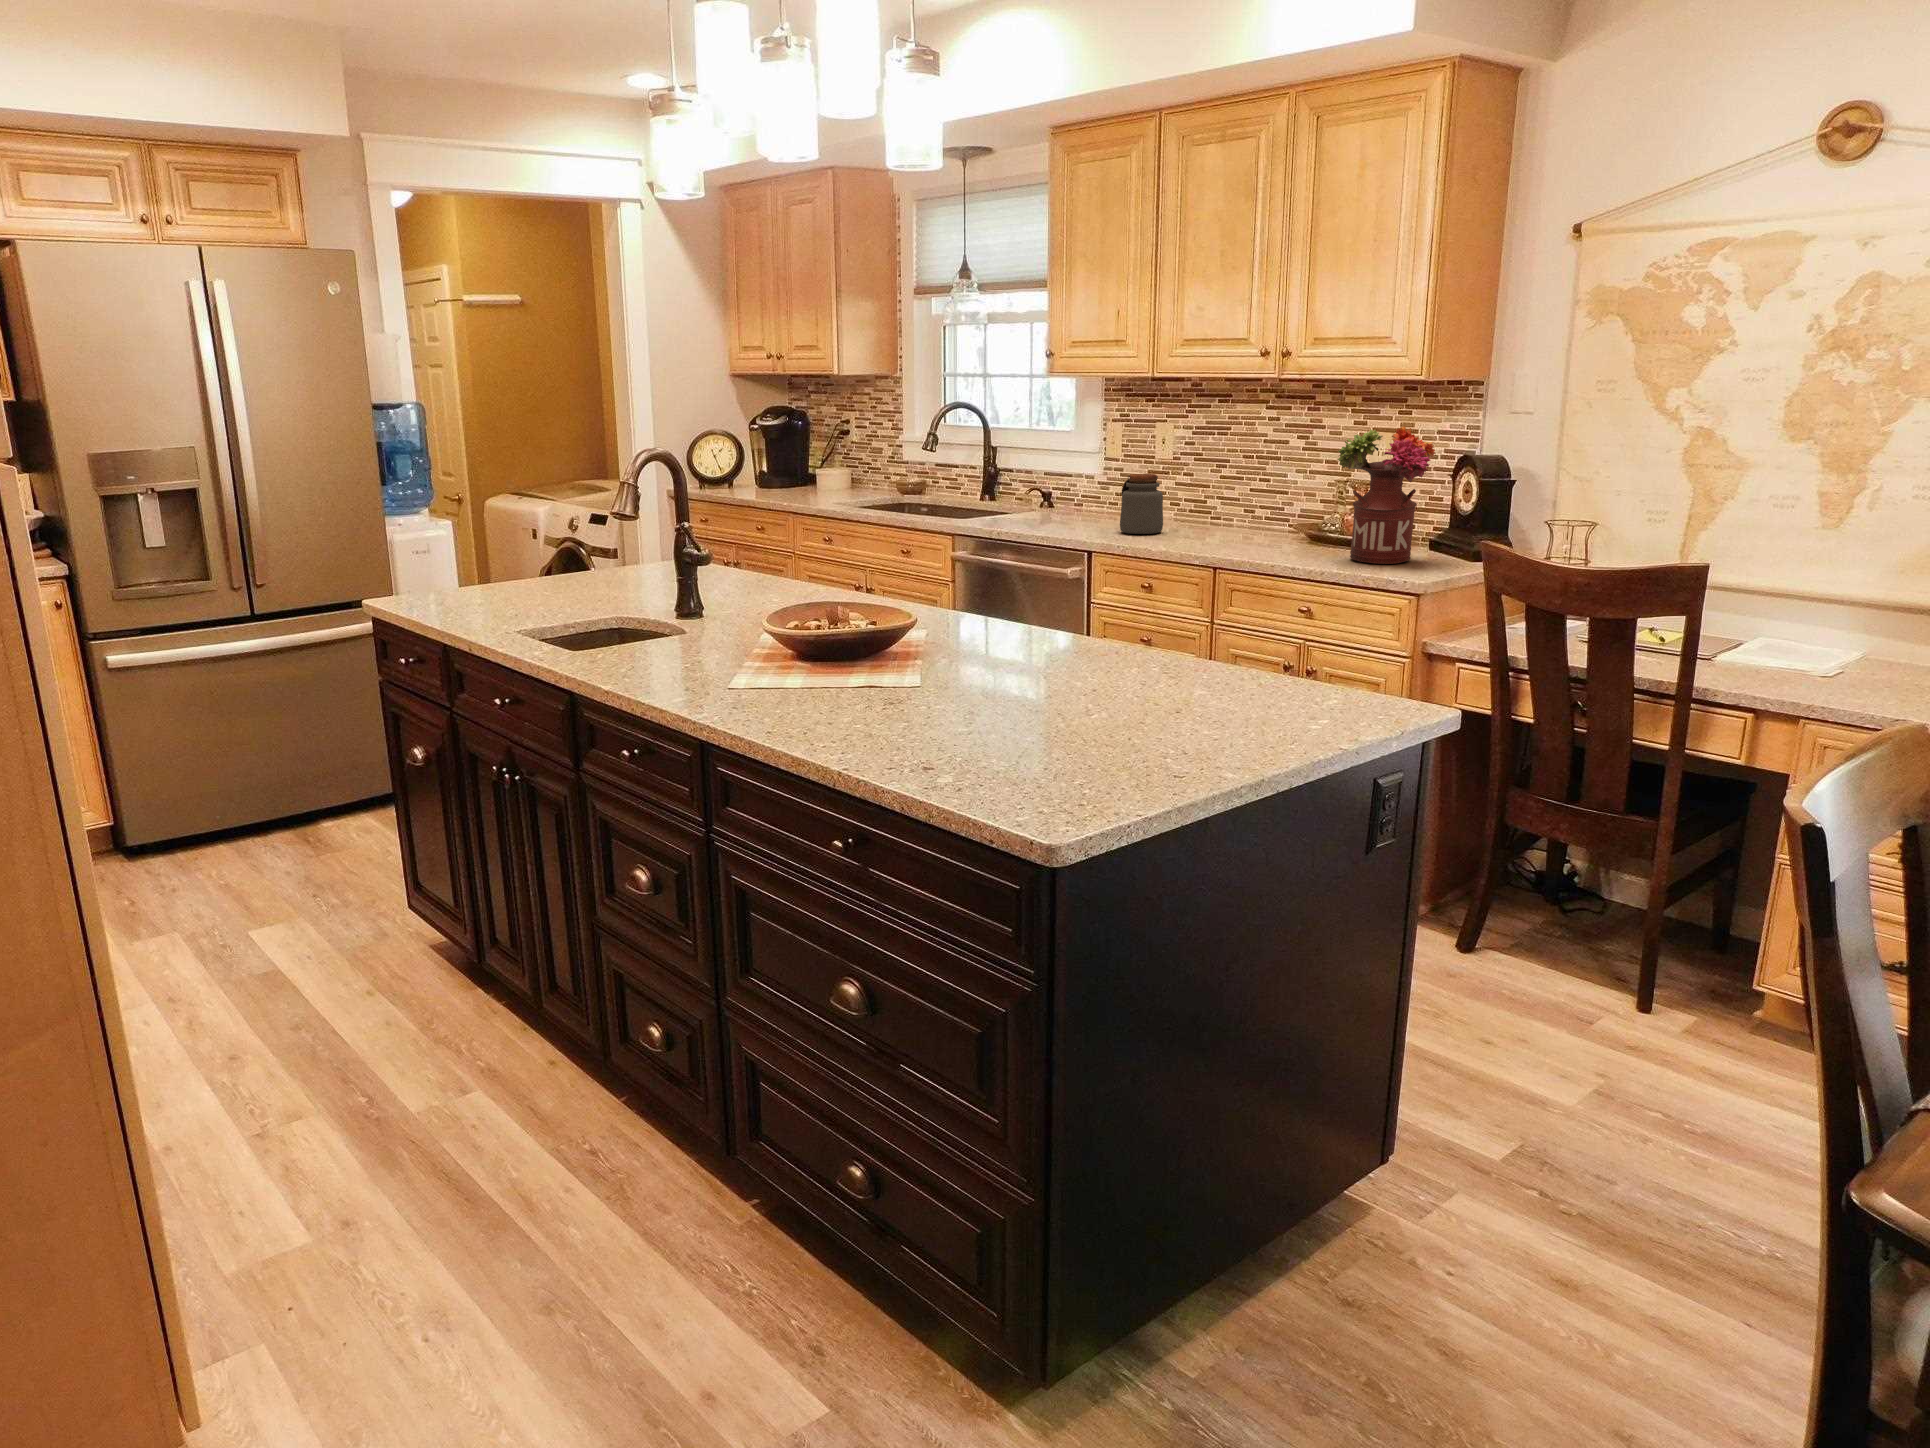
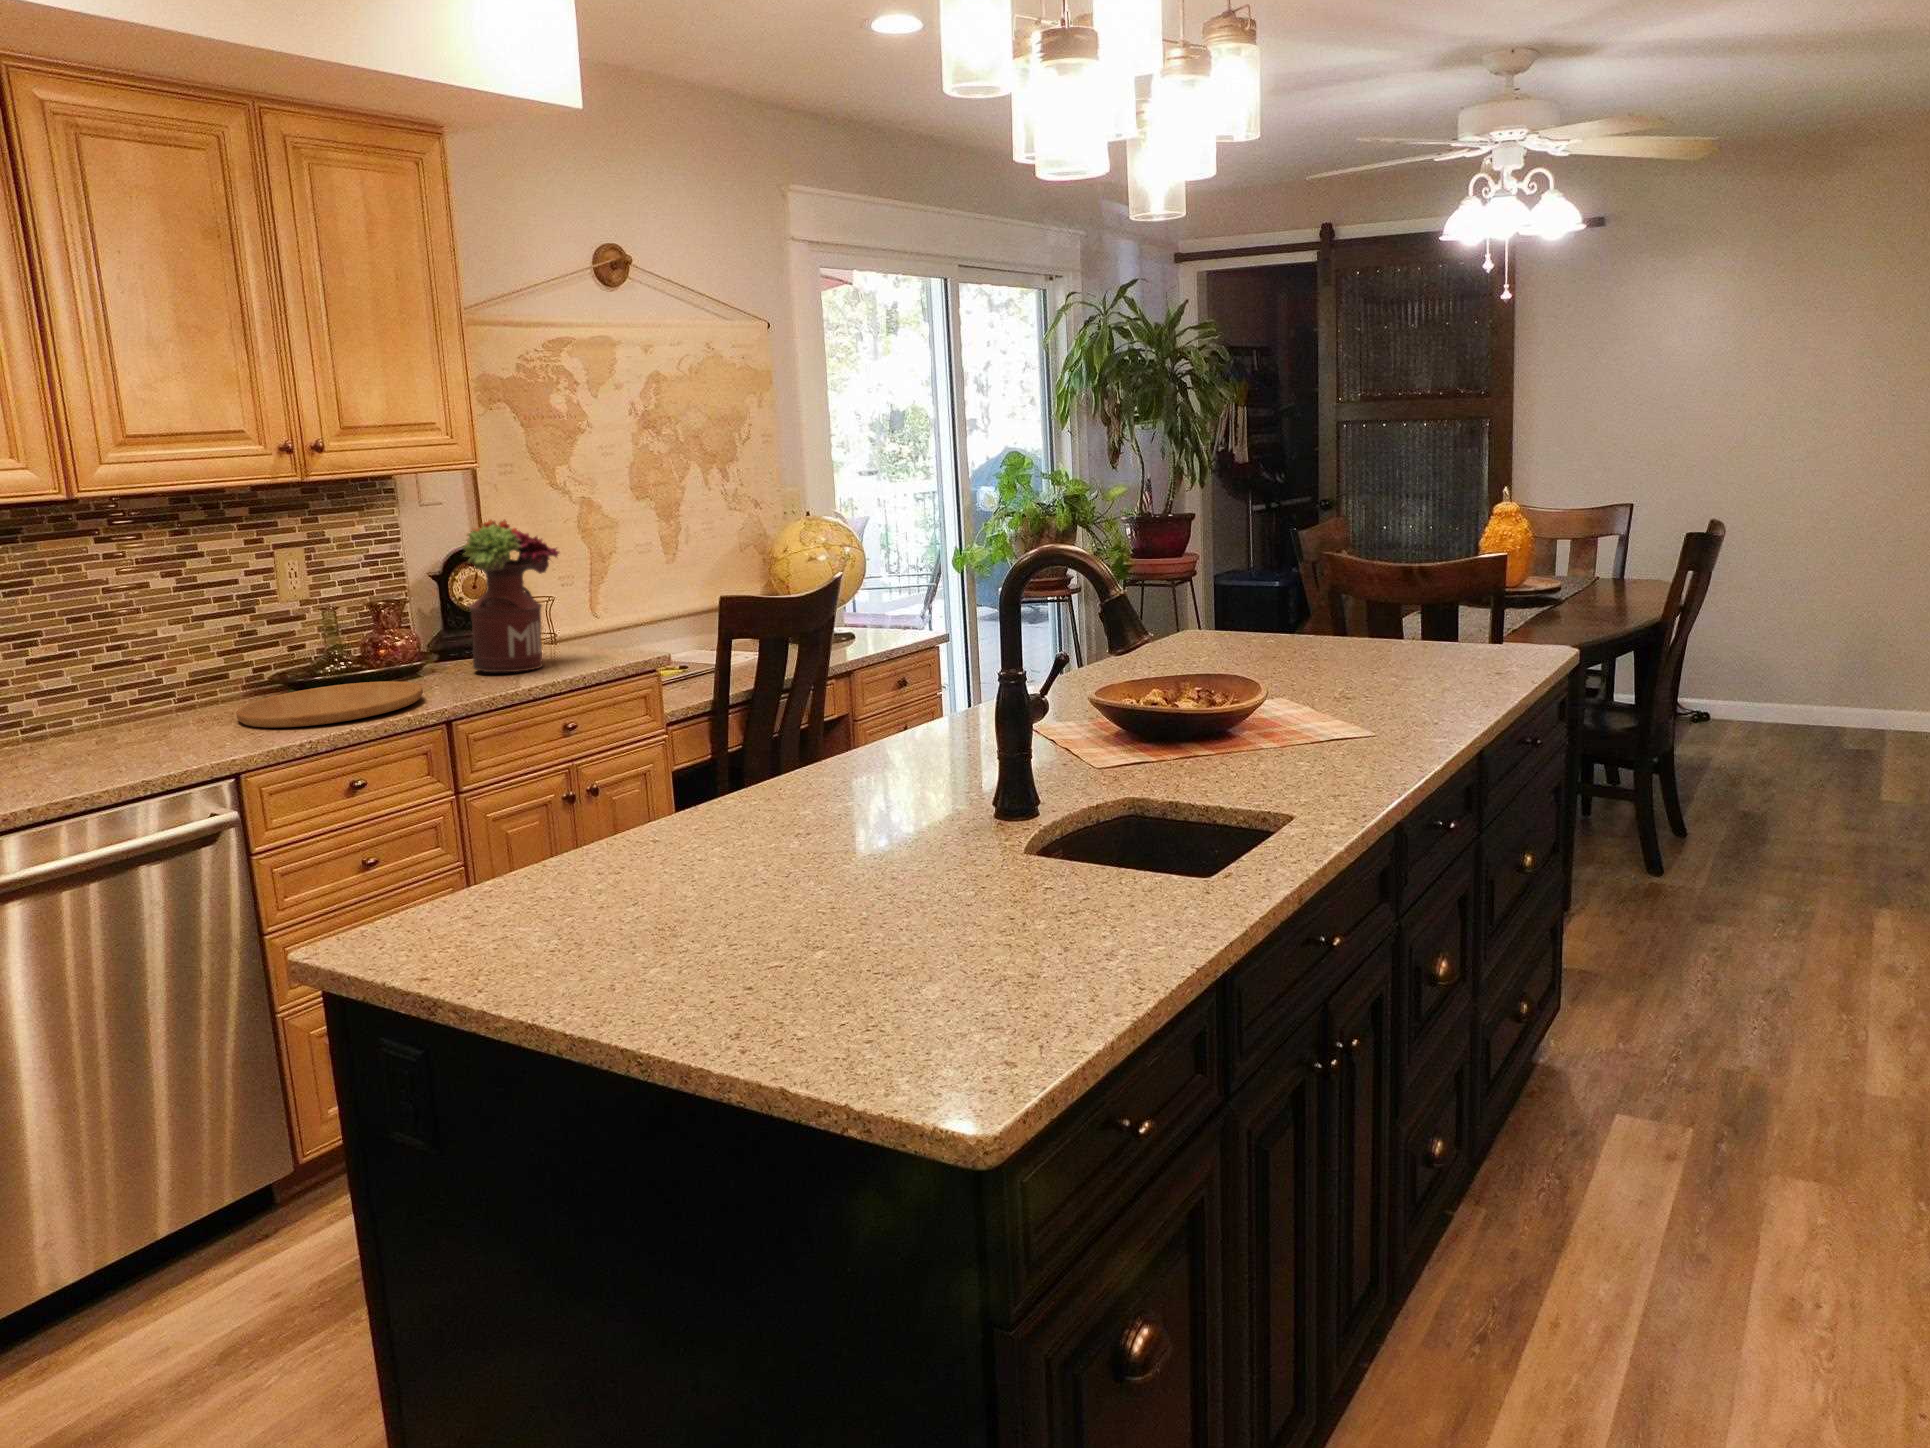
jar: present [1120,474,1163,534] -> none [87,652,180,758]
cutting board: none [1177,530,1299,551] -> present [236,681,423,728]

